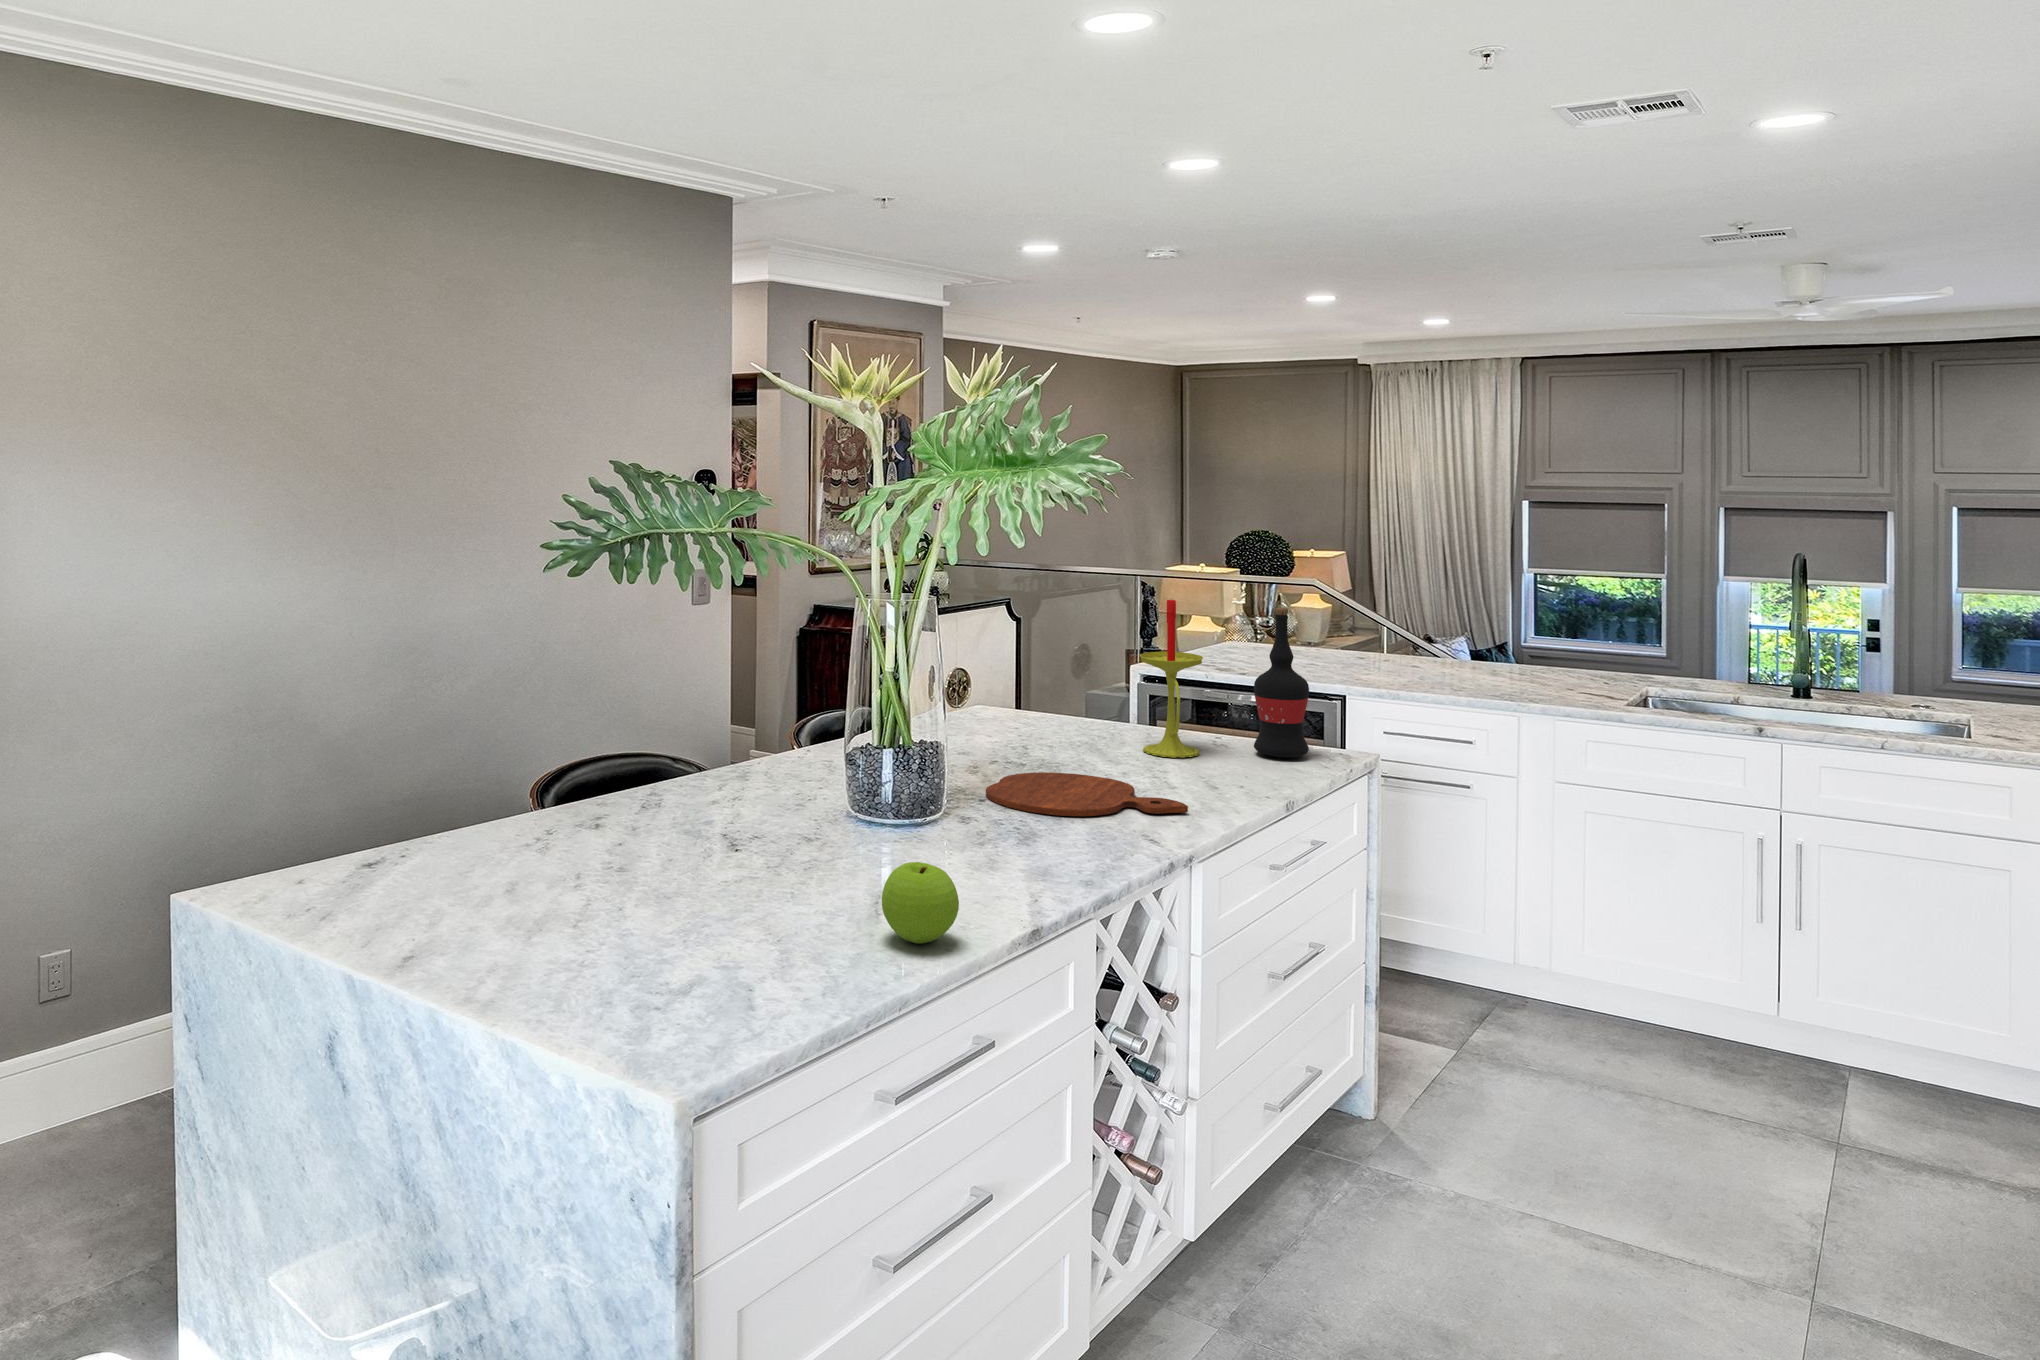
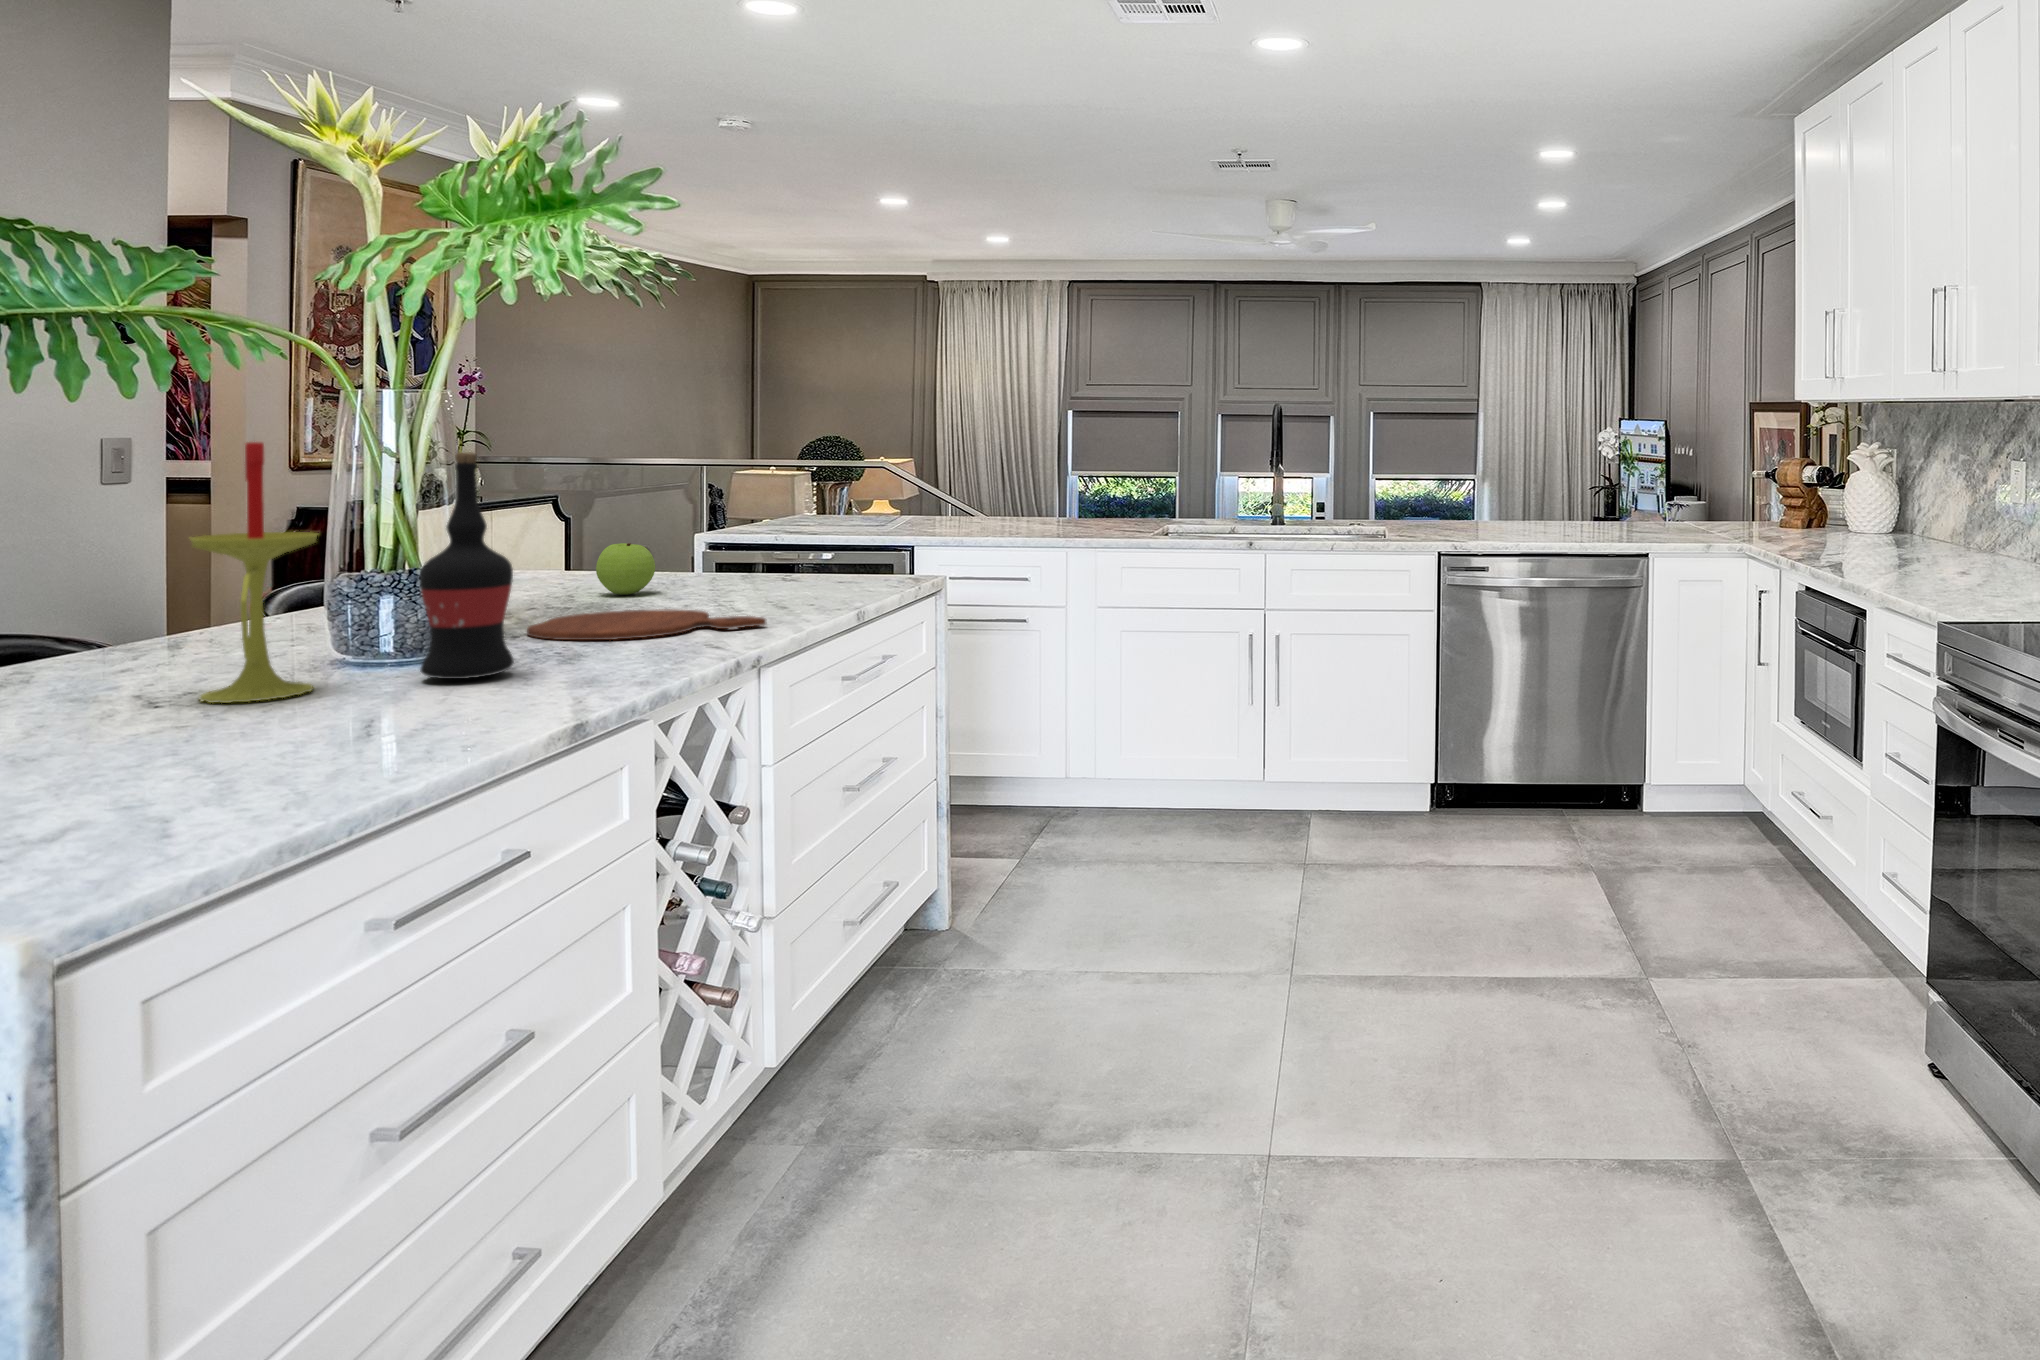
candle: present [1140,600,1203,757] -> present [191,442,318,703]
wine bottle: present [1254,607,1309,757] -> present [419,452,514,679]
apple: present [882,862,959,944] -> present [596,543,655,595]

